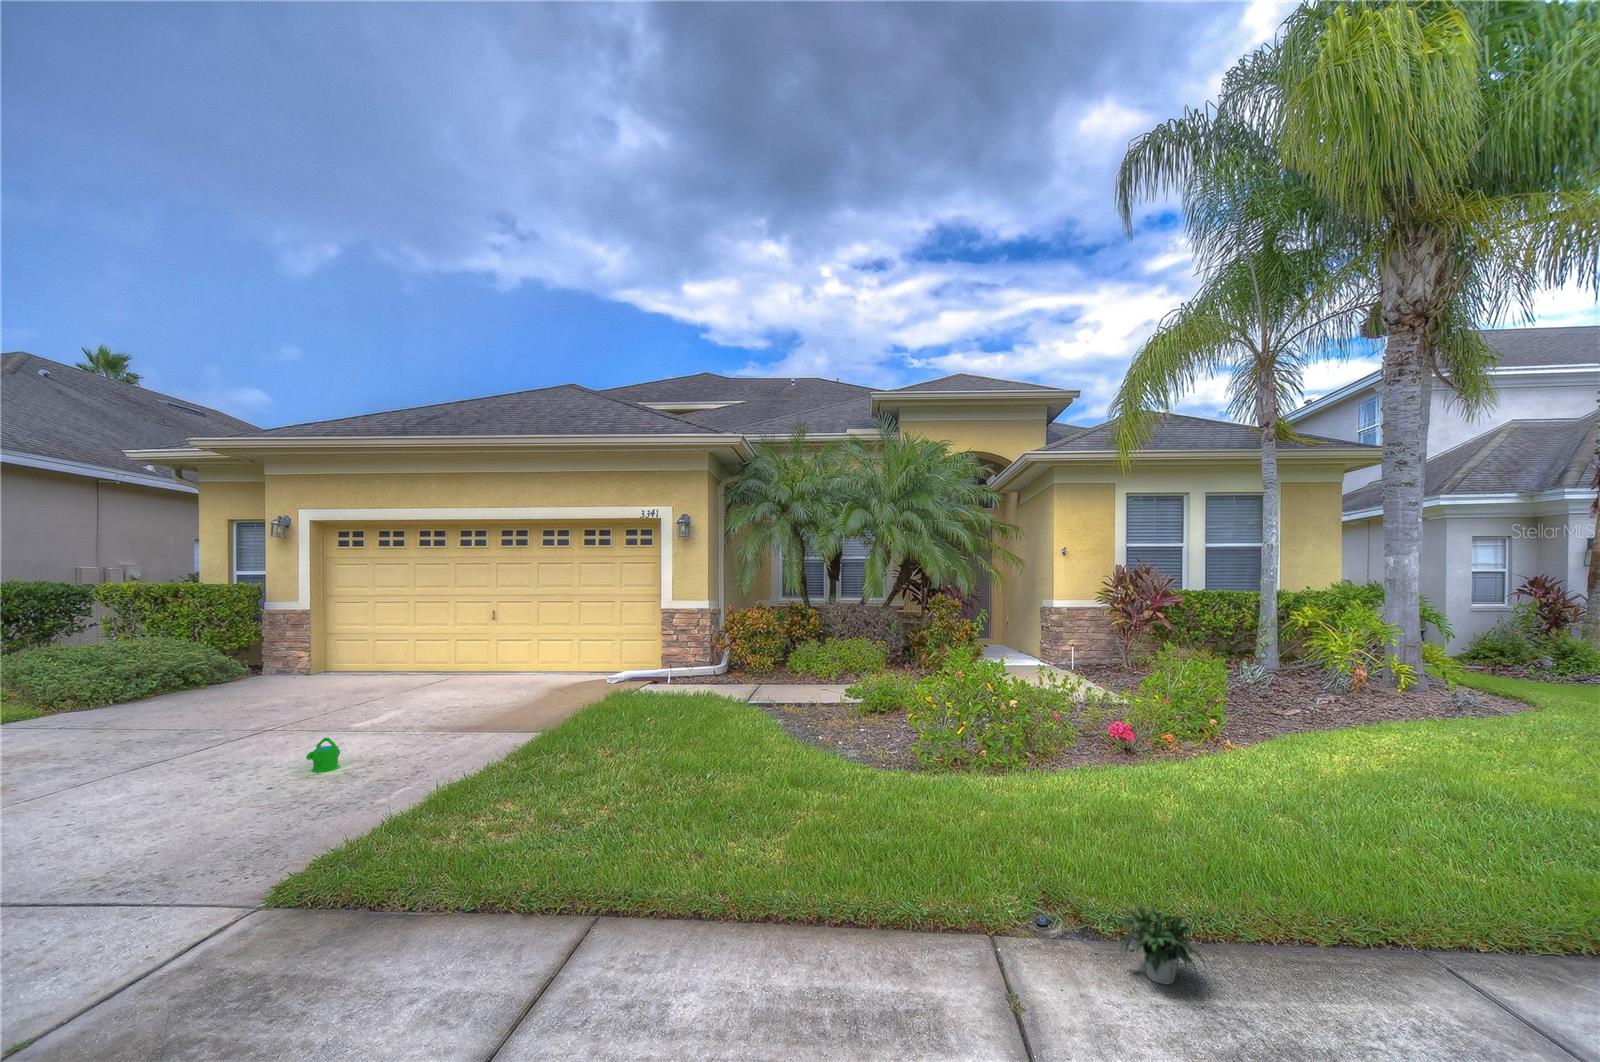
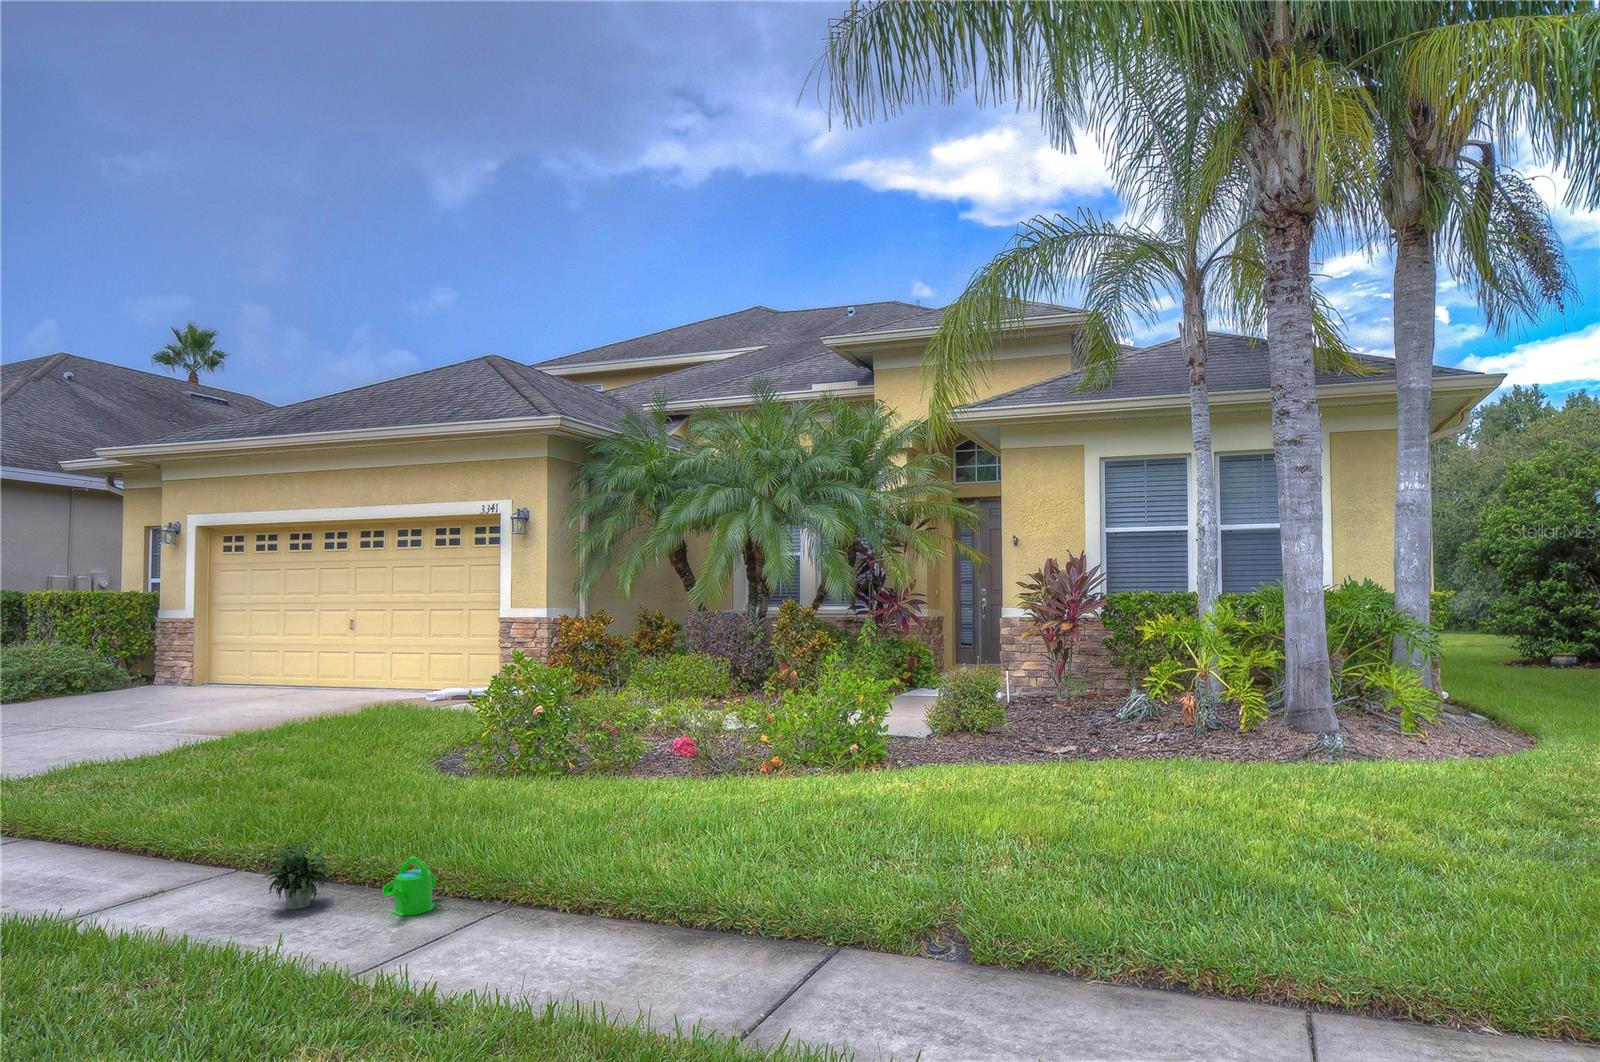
watering can: present [306,738,340,772] -> present [383,856,436,916]

